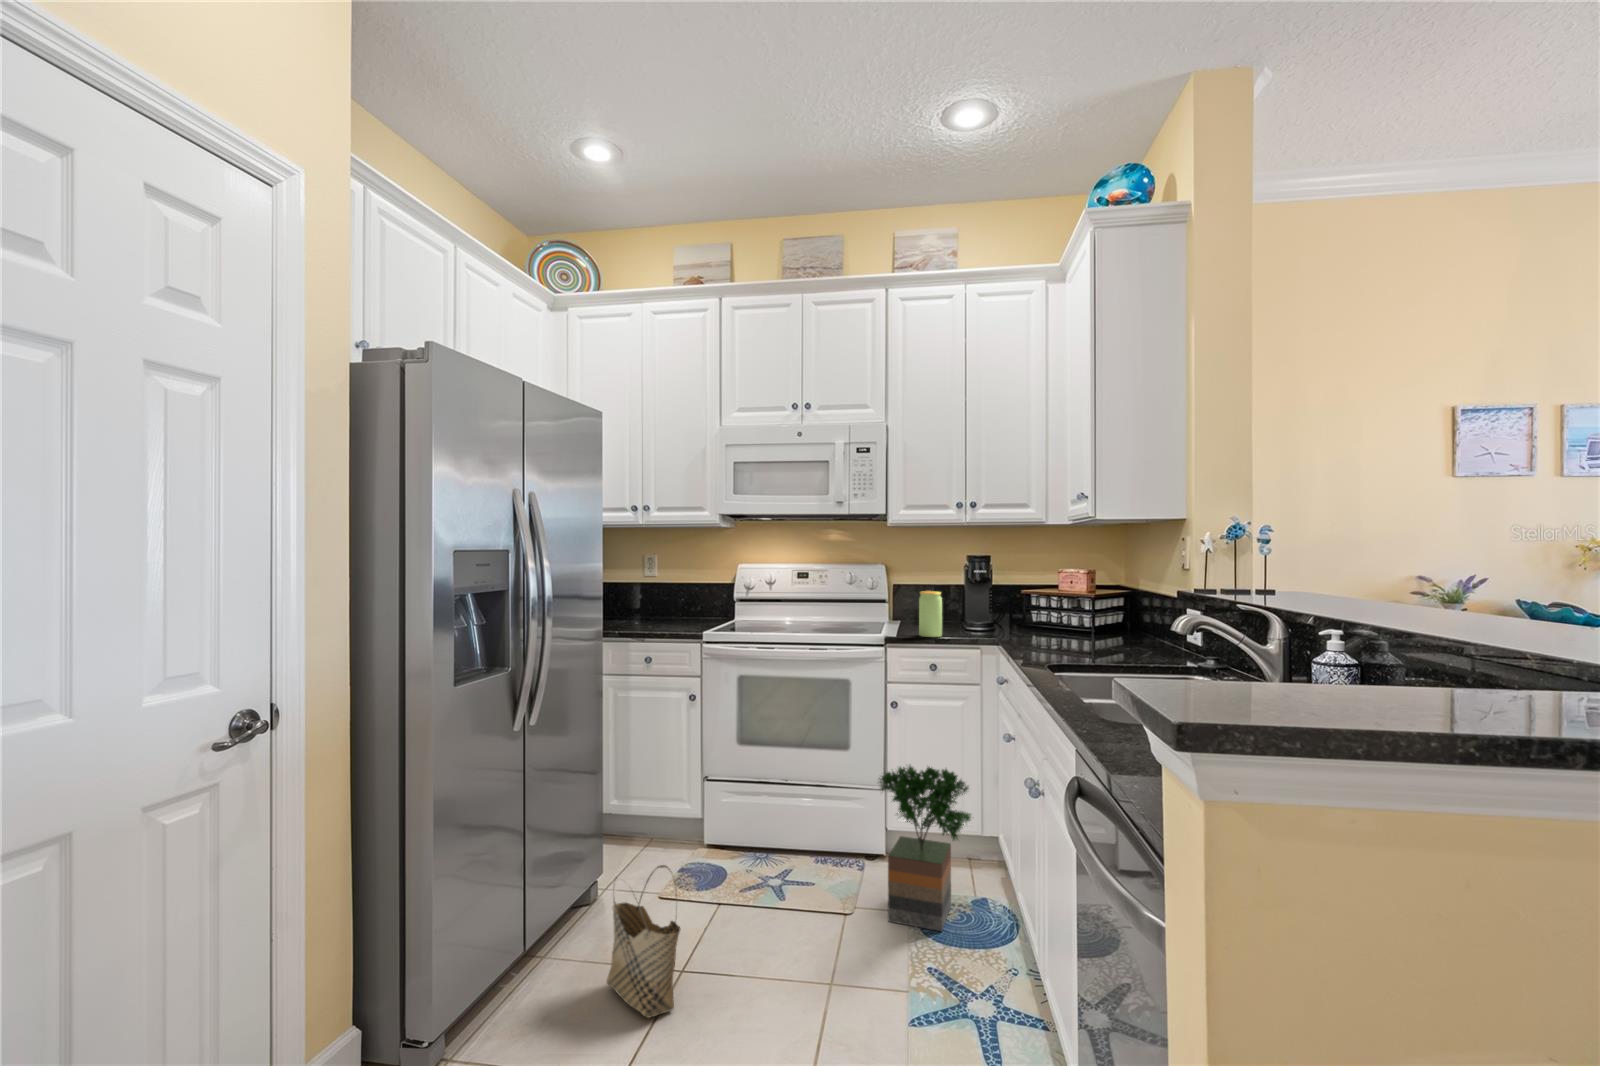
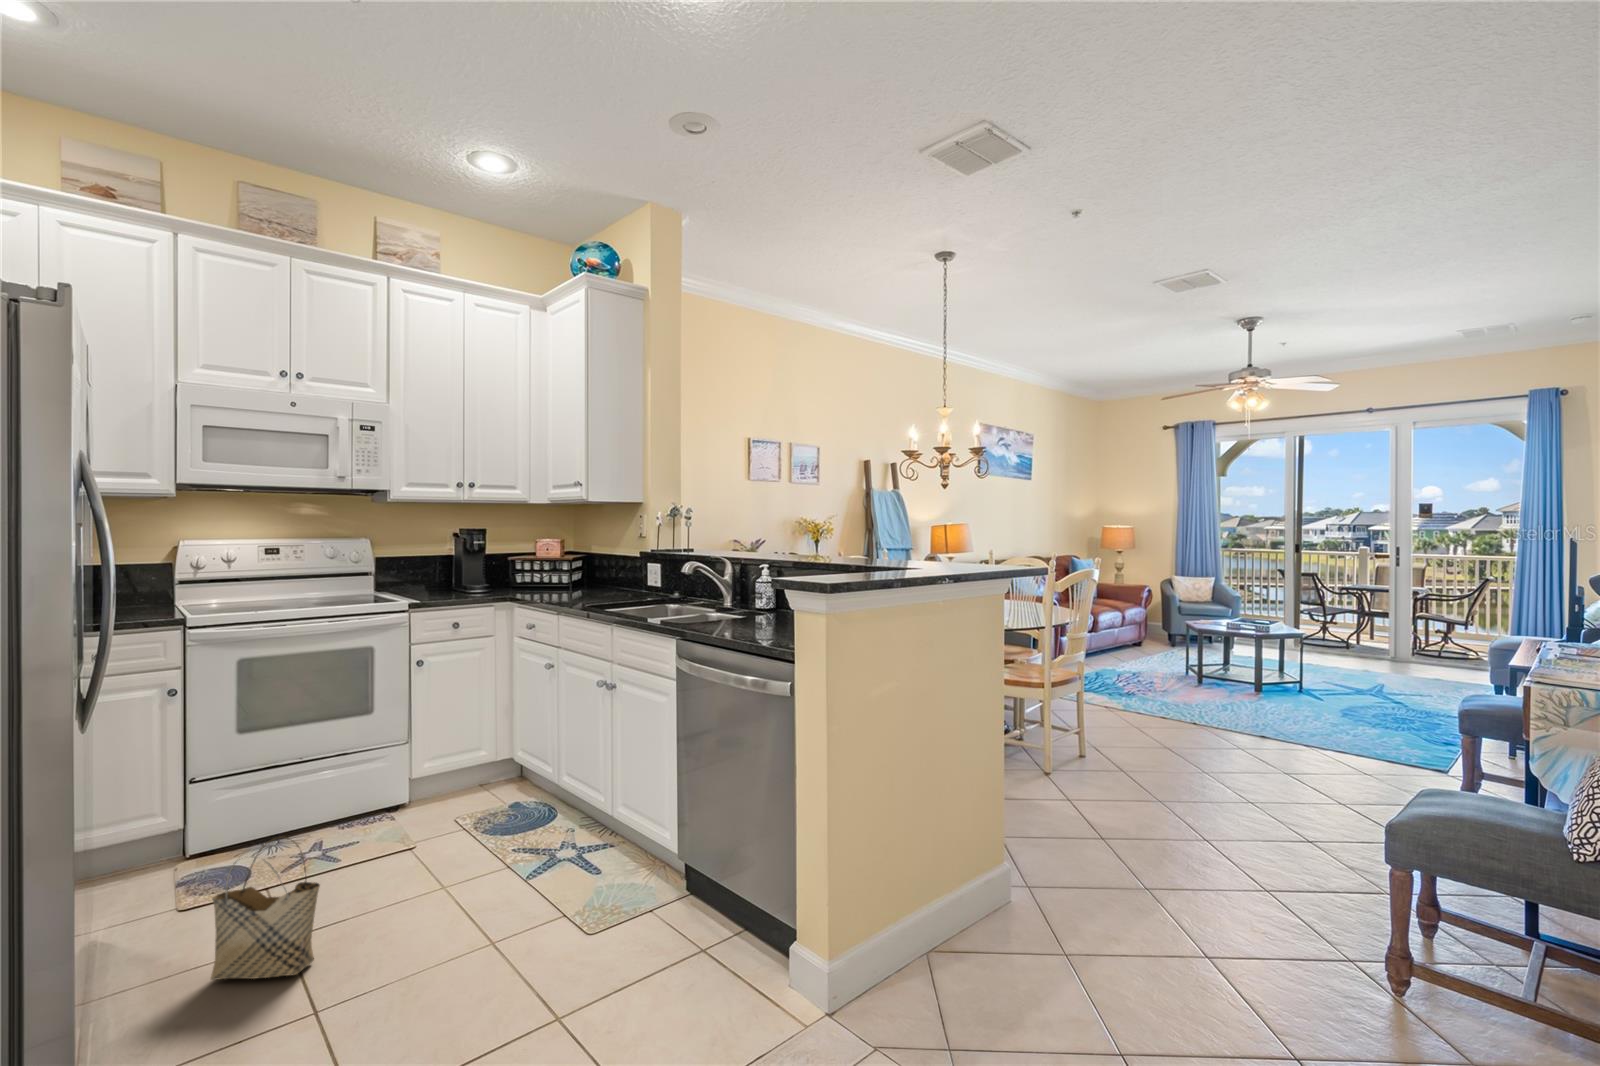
jar: present [919,591,942,637] -> none [432,561,454,601]
potted tree: present [879,766,971,931] -> none [429,702,522,840]

